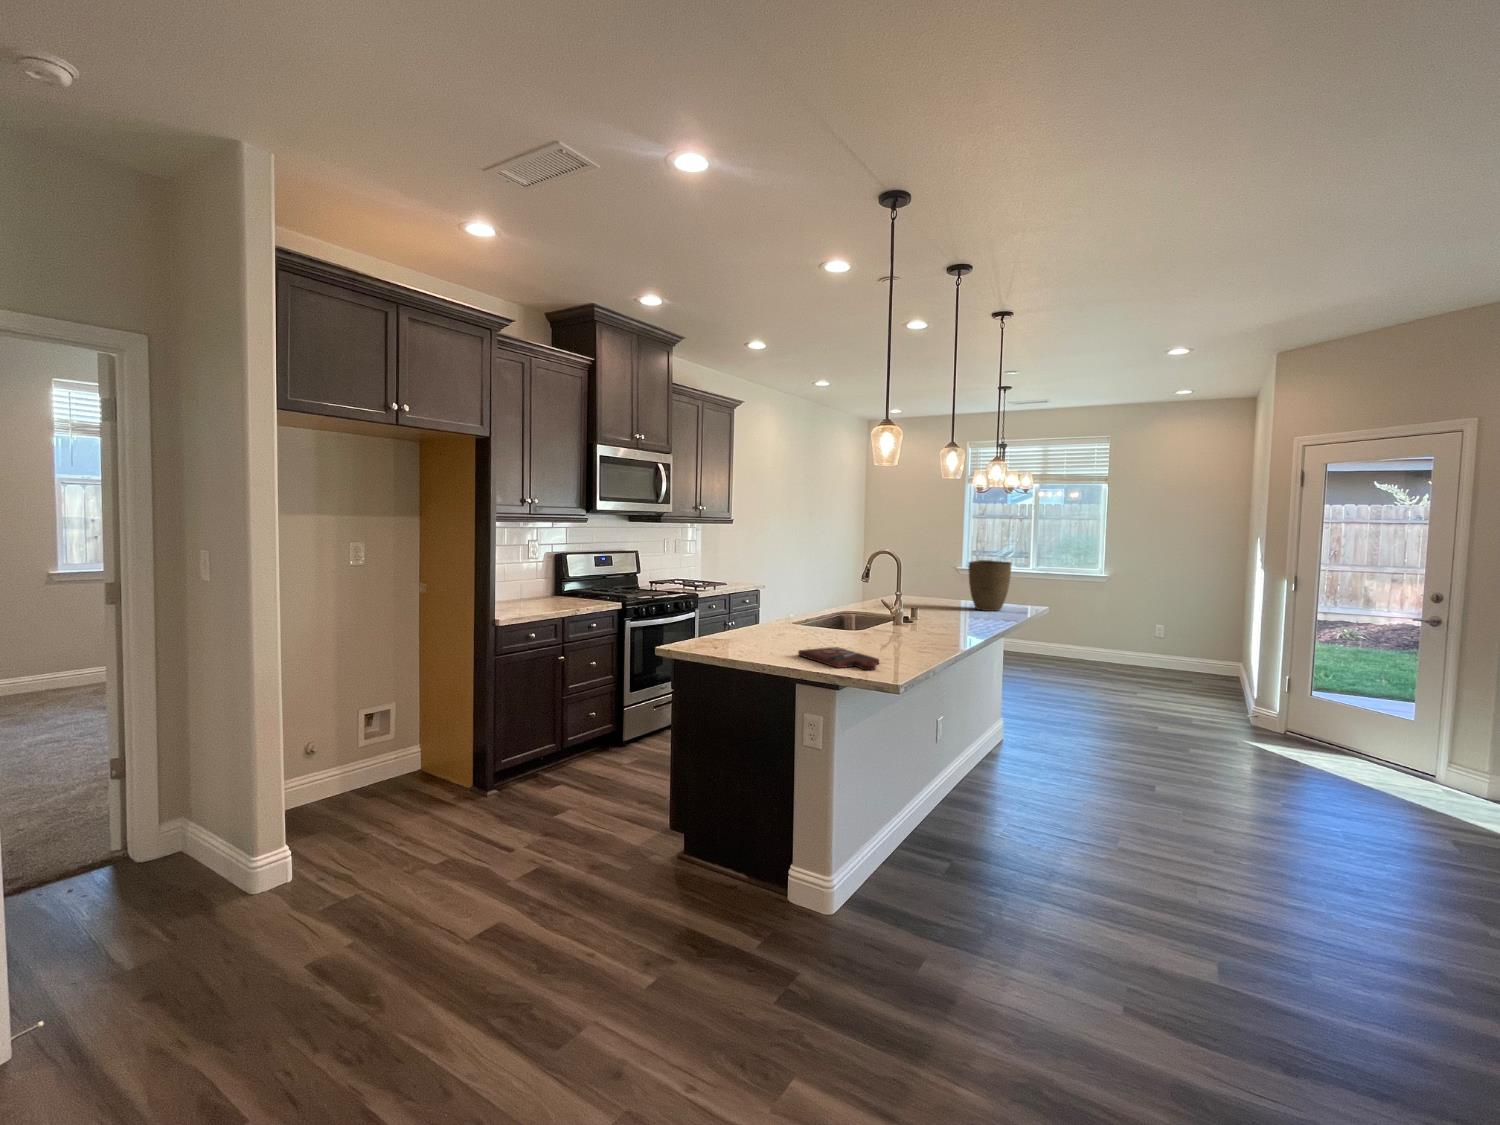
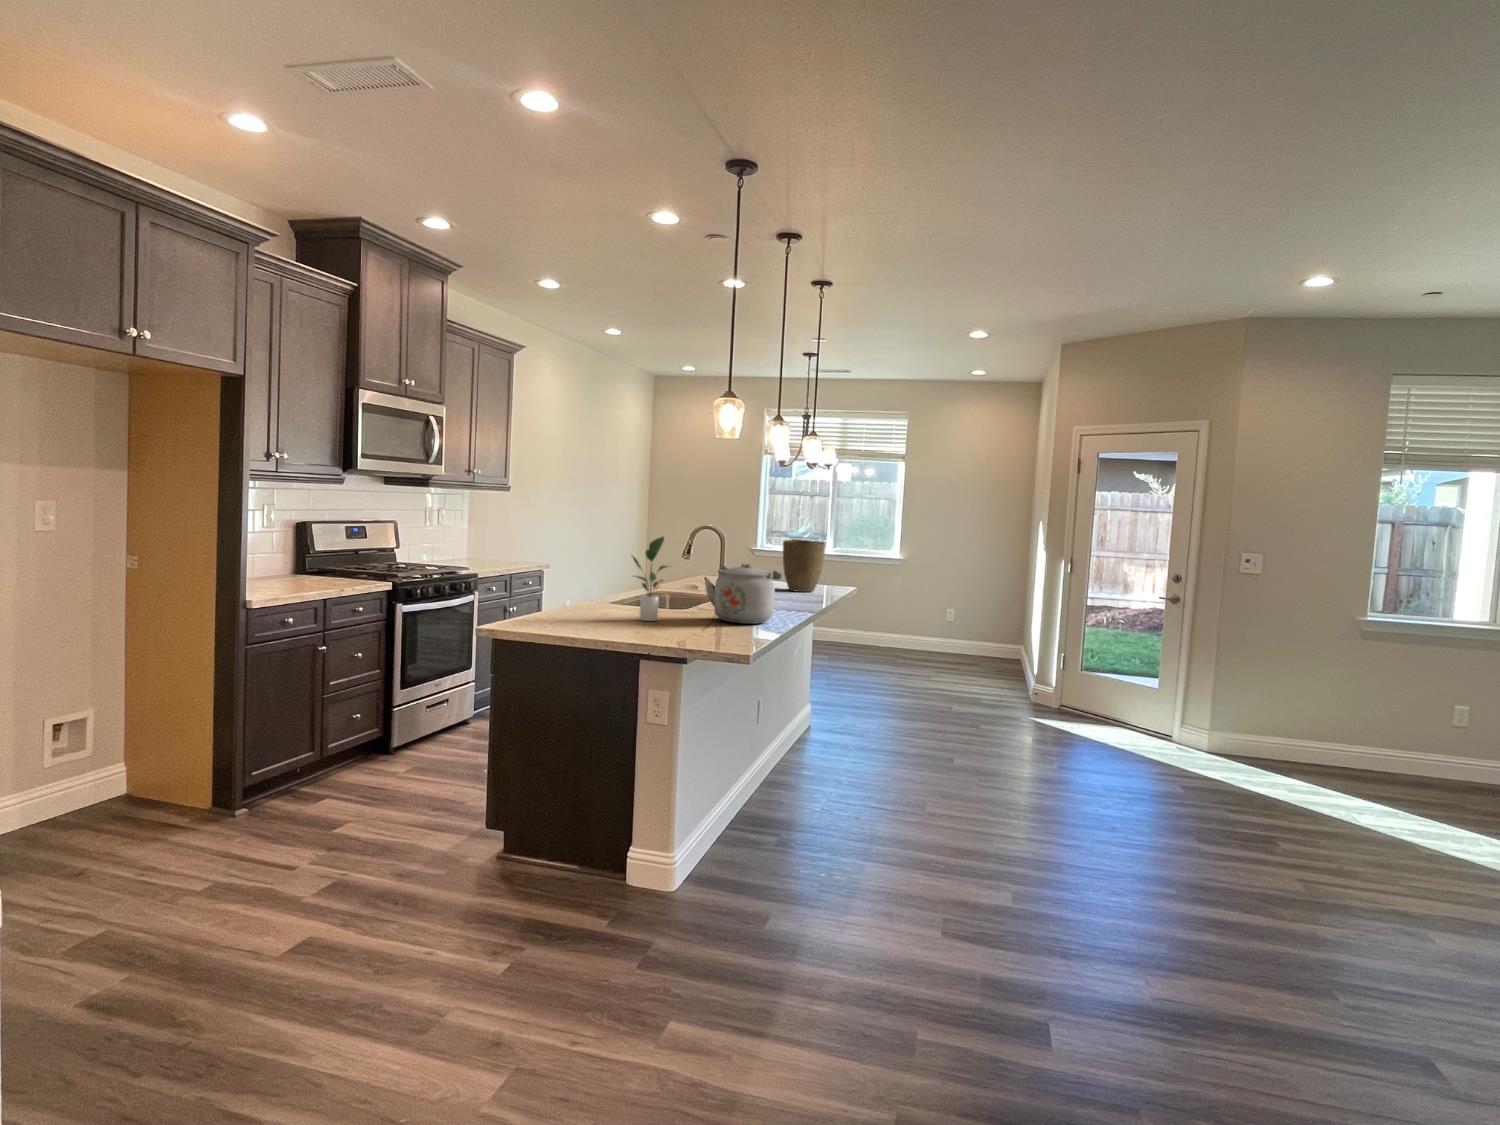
potted plant: none [797,561,839,643] -> present [632,537,668,621]
kettle: none [872,586,950,647] -> present [705,563,781,624]
cutting board: present [798,647,879,670] -> none [641,624,725,644]

